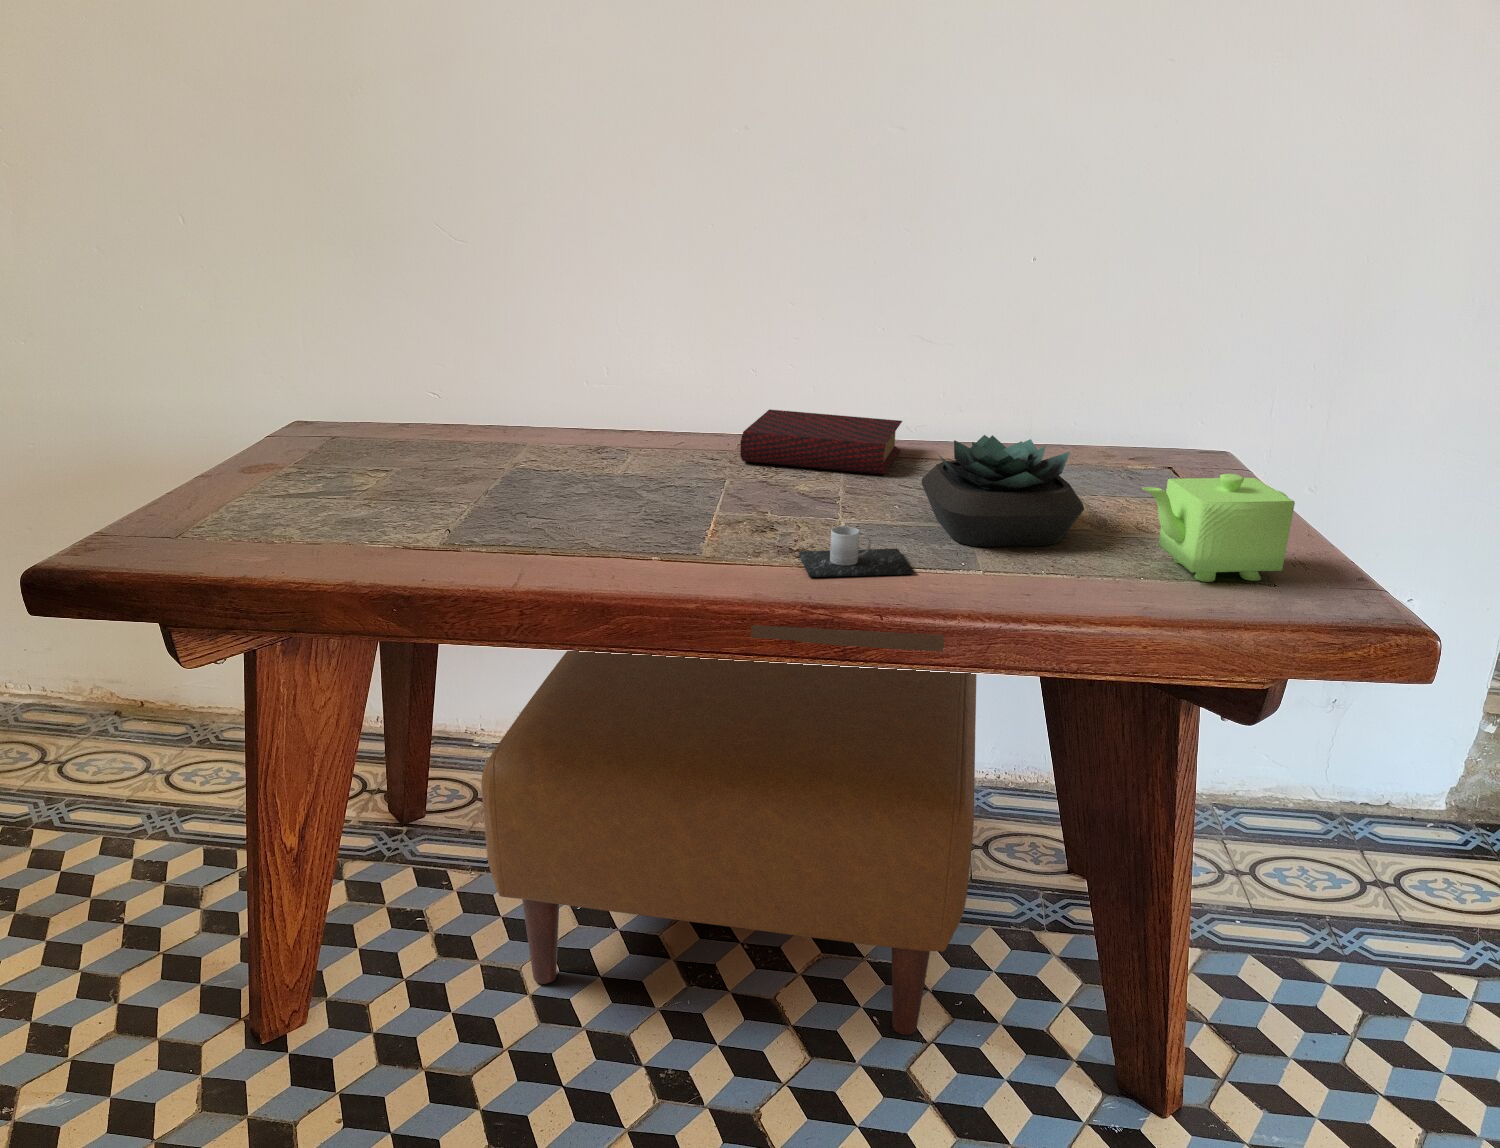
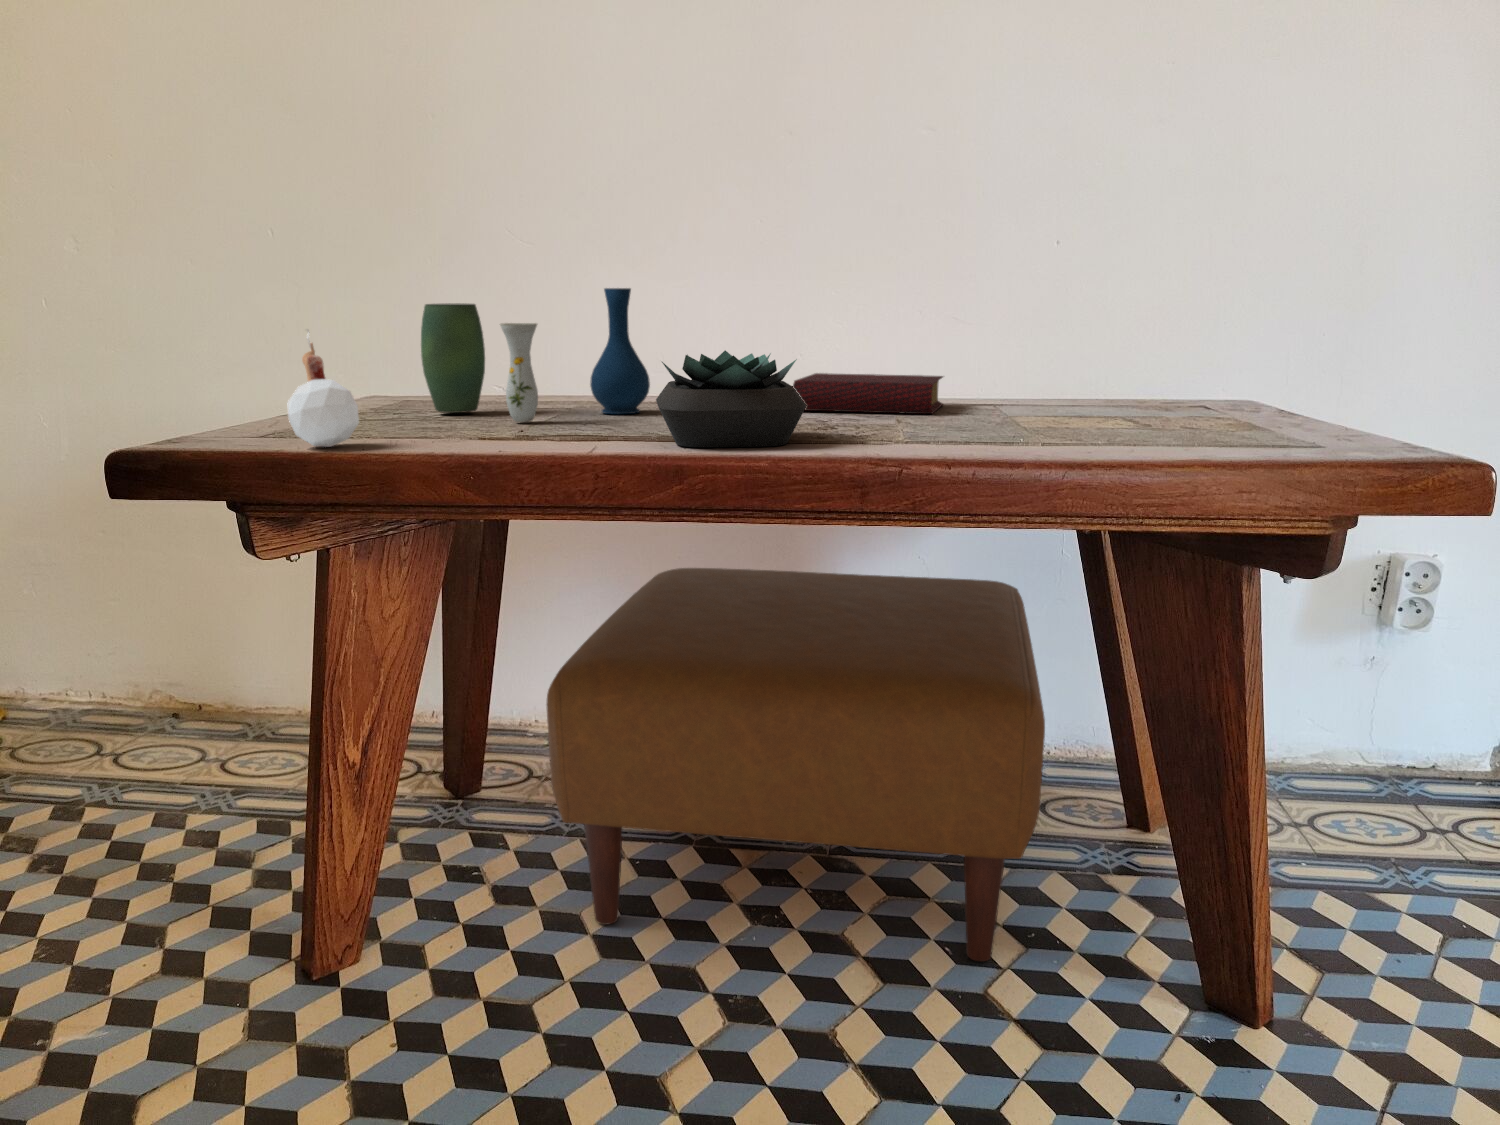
vase: none [354,332,593,485] -> present [421,288,650,422]
candle: none [209,420,283,544] -> present [287,330,359,447]
succulent plant: present [922,435,1084,547] -> present [656,350,806,447]
teapot: present [1142,474,1295,582] -> none [1201,347,1353,450]
mug: present [799,526,913,577] -> none [864,410,980,453]

